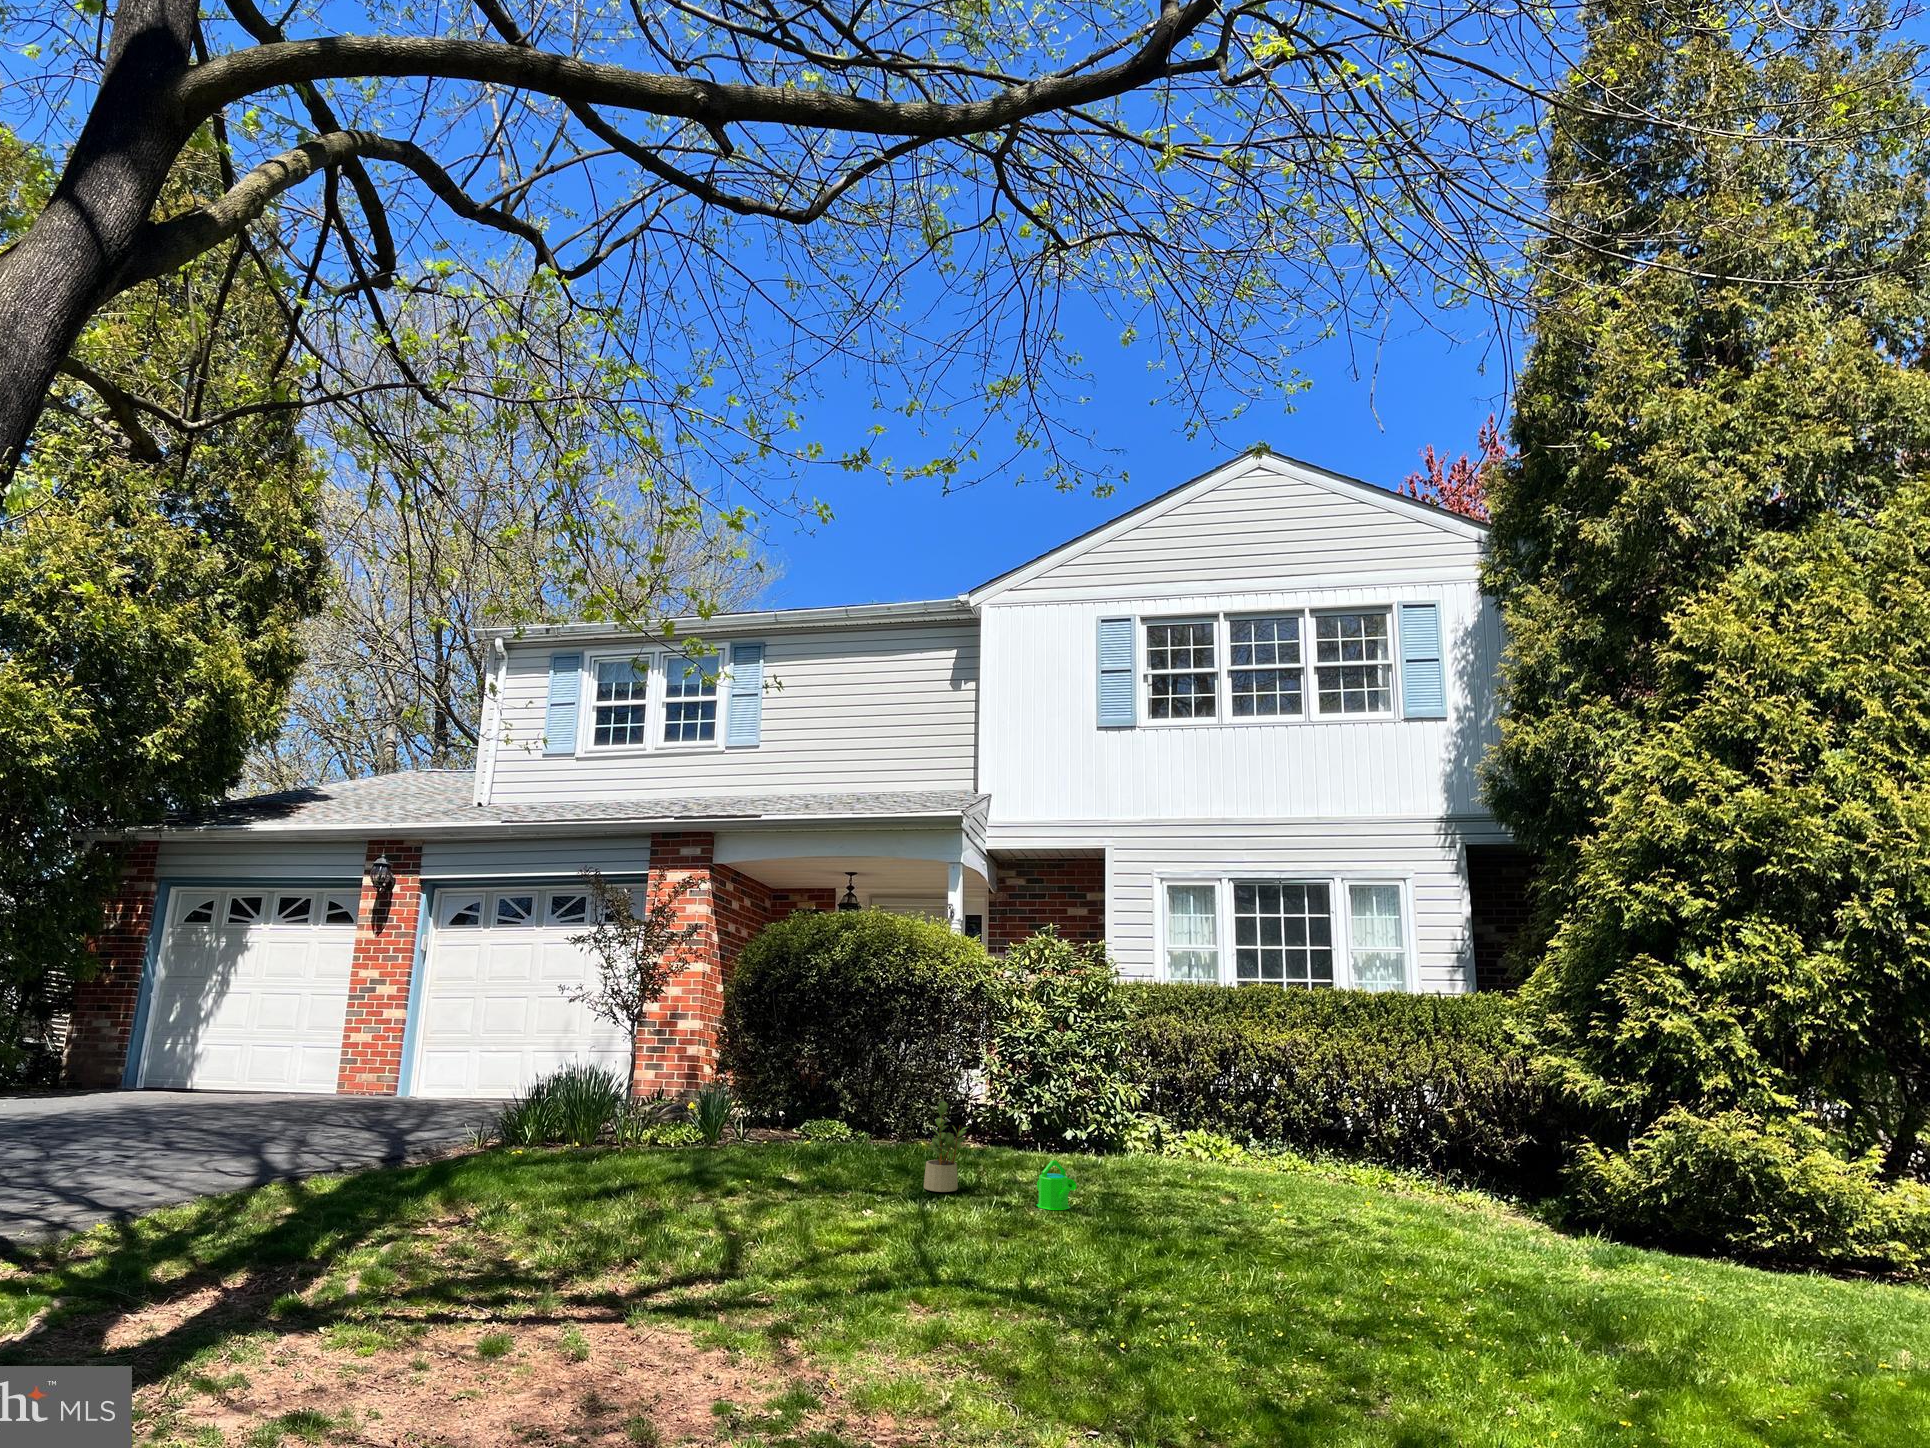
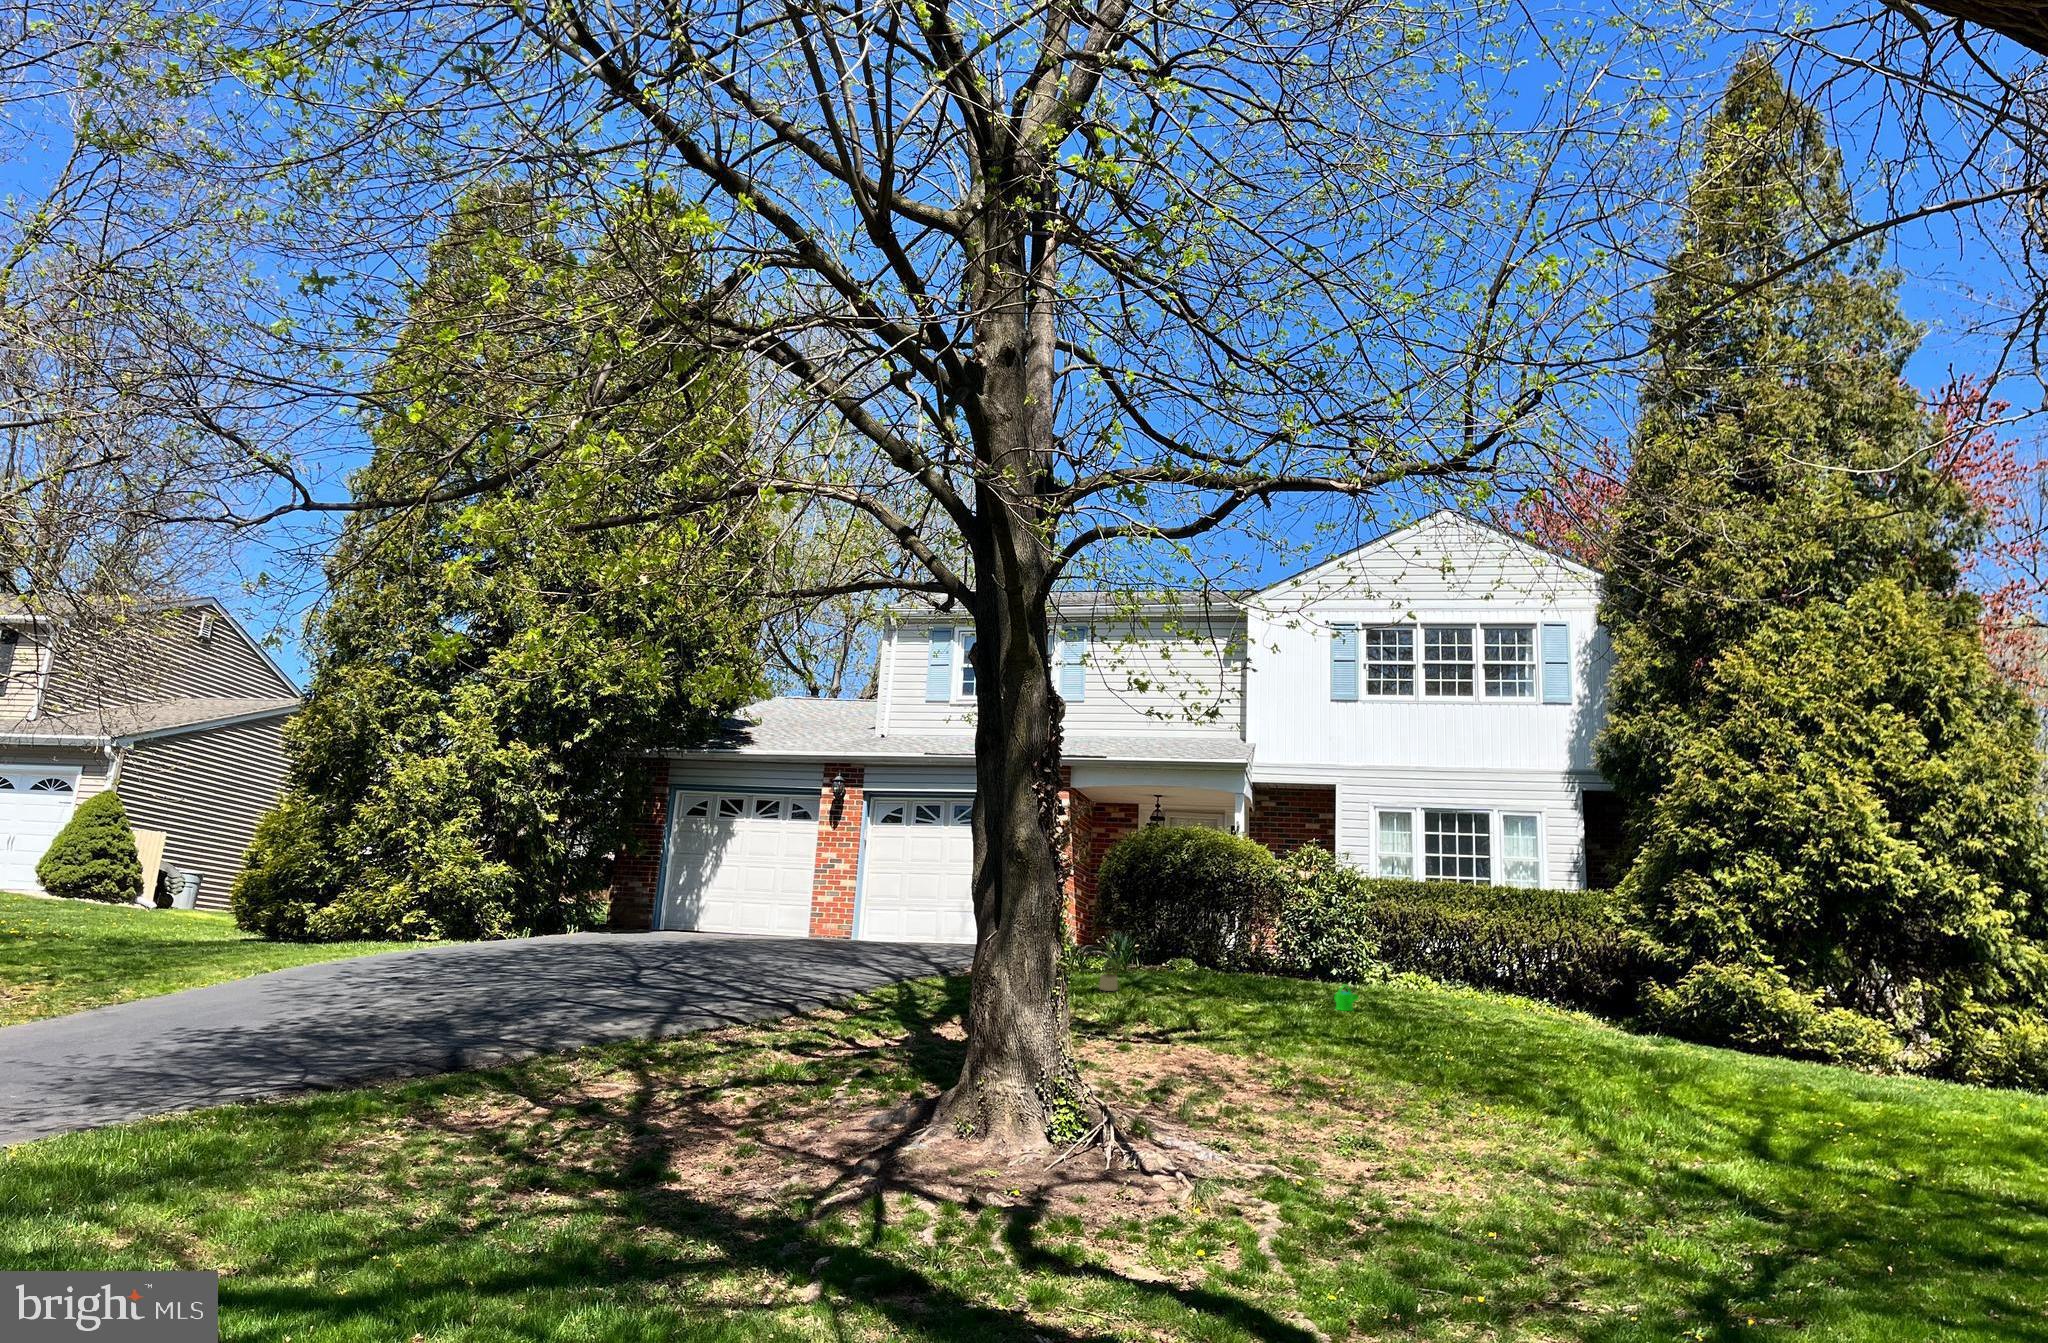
potted plant: present [924,1101,968,1192] -> present [1099,943,1122,991]

